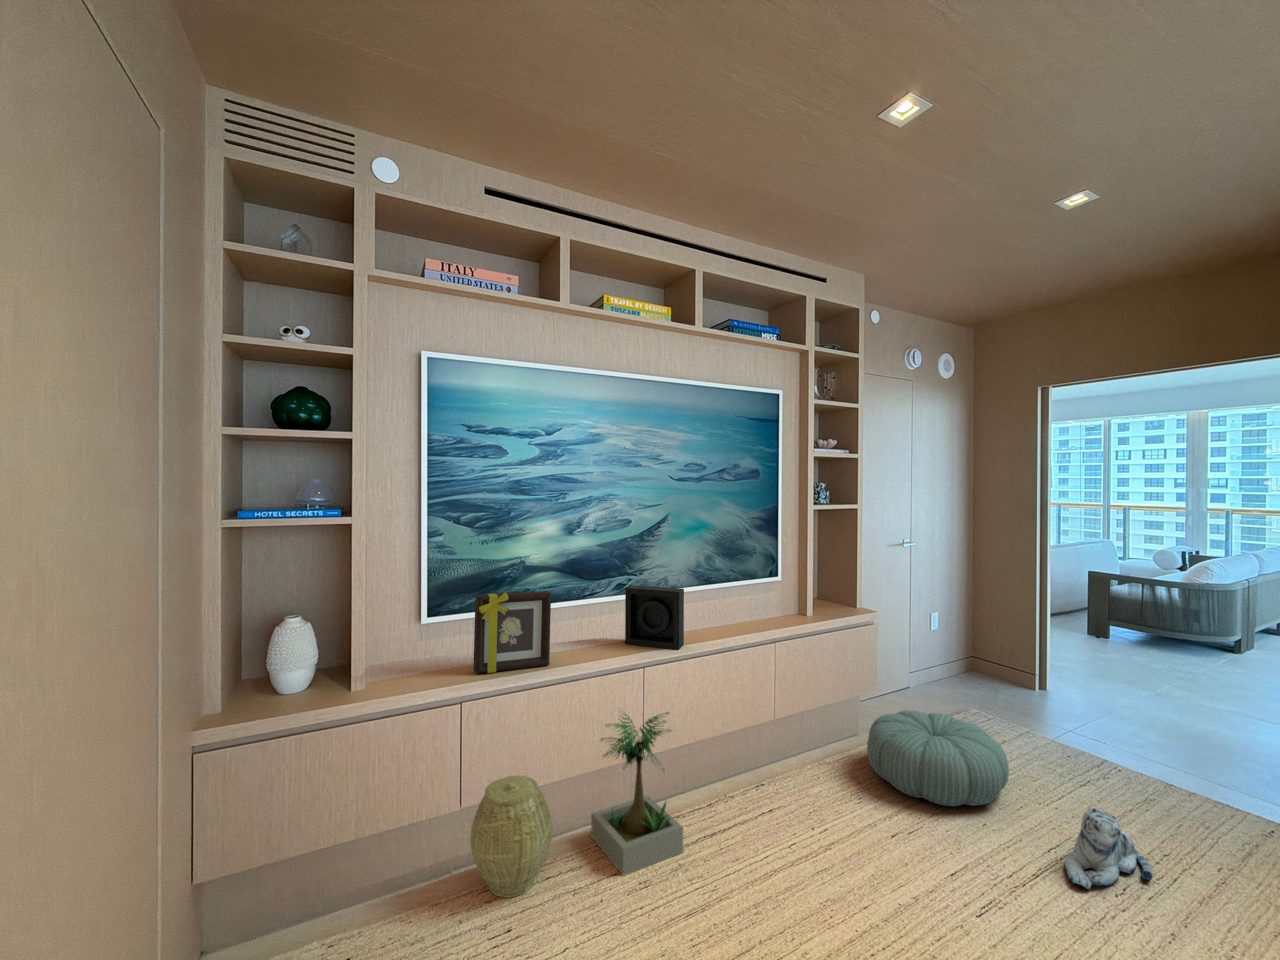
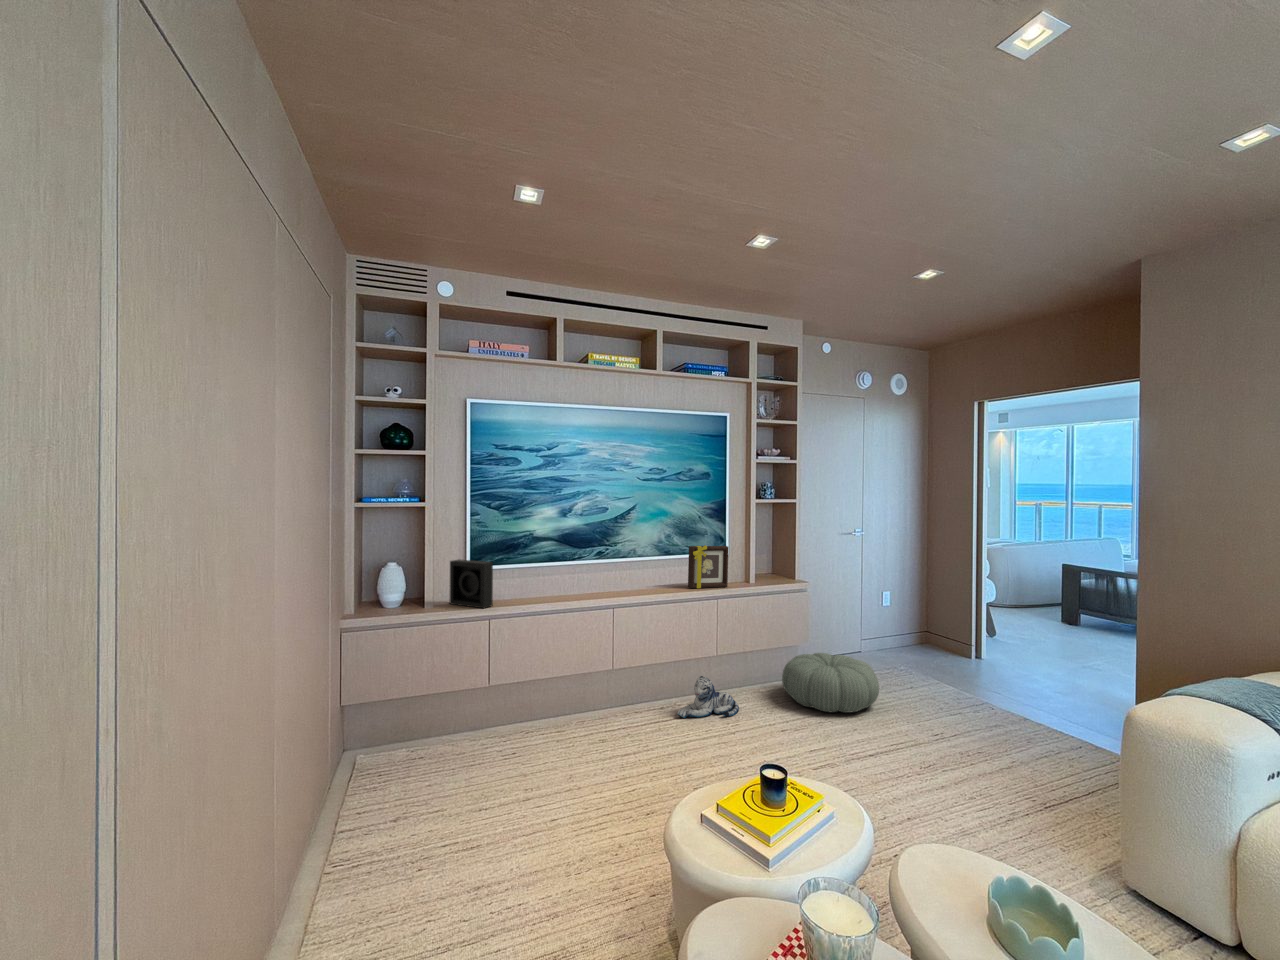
speaker: present [625,585,684,649] -> present [450,560,493,608]
picture frame: present [473,591,551,673] -> present [688,545,728,588]
potted plant: present [591,708,683,875] -> none [575,631,636,732]
woven basket: present [470,776,553,898] -> none [495,668,546,737]
plush toy: present [1065,807,1152,889] -> present [677,676,739,718]

